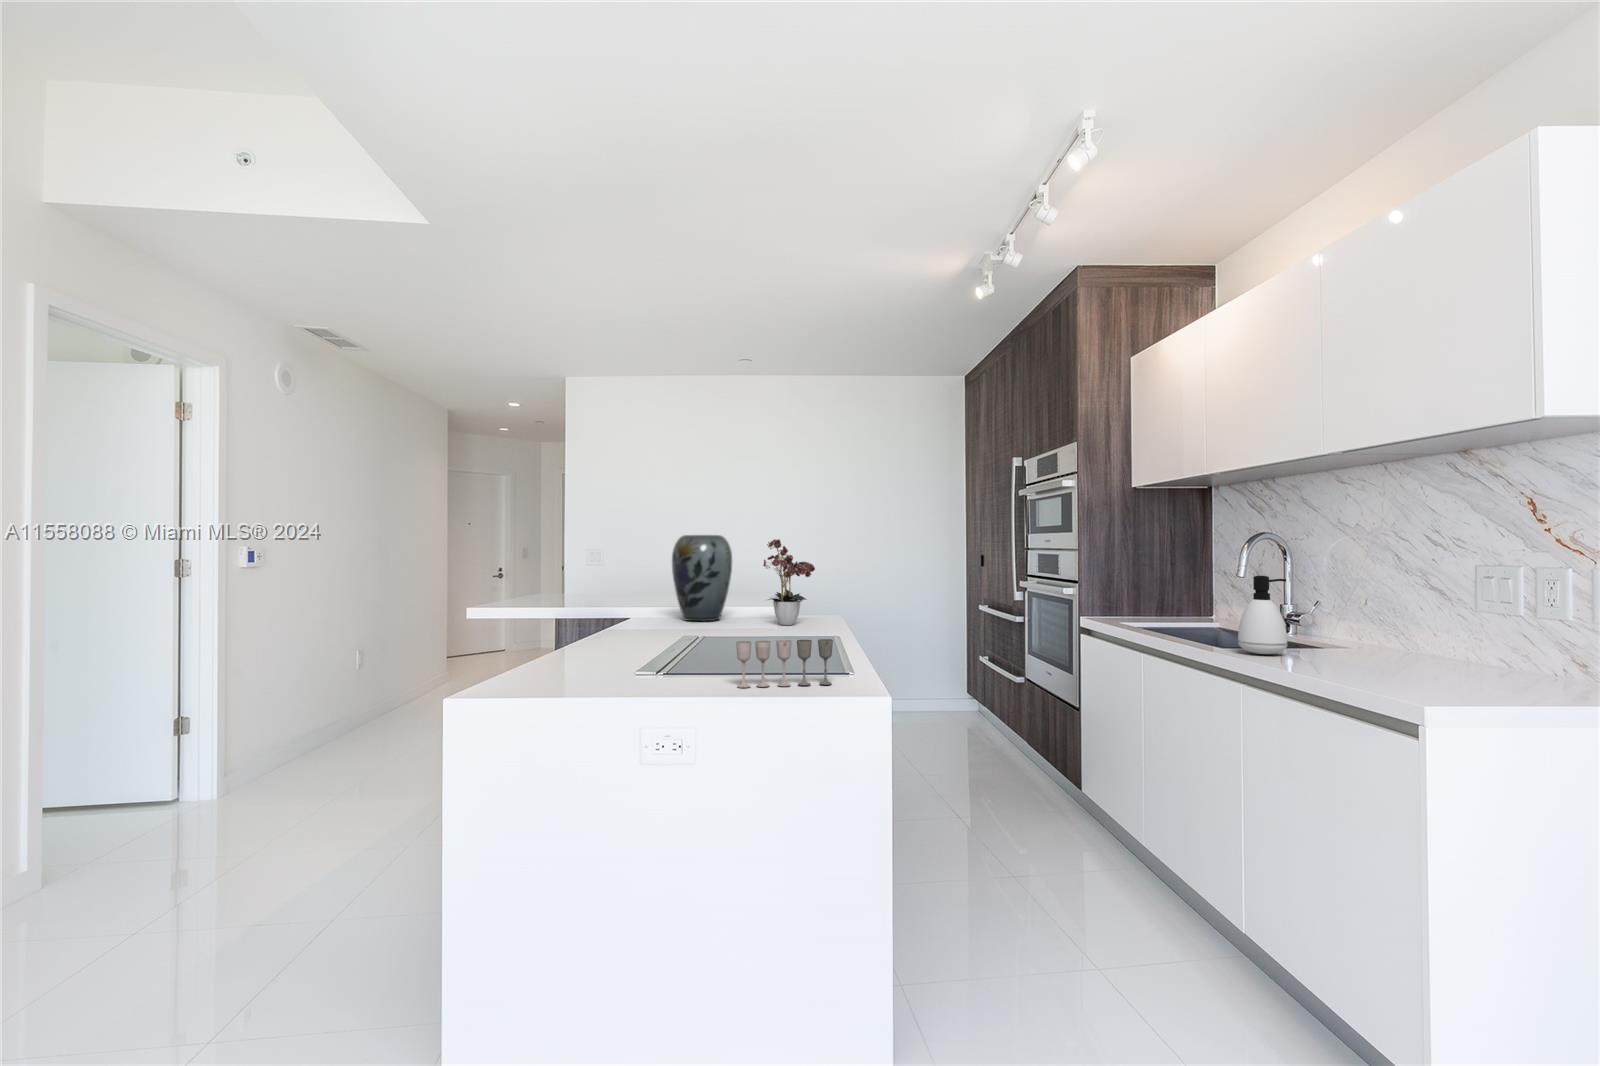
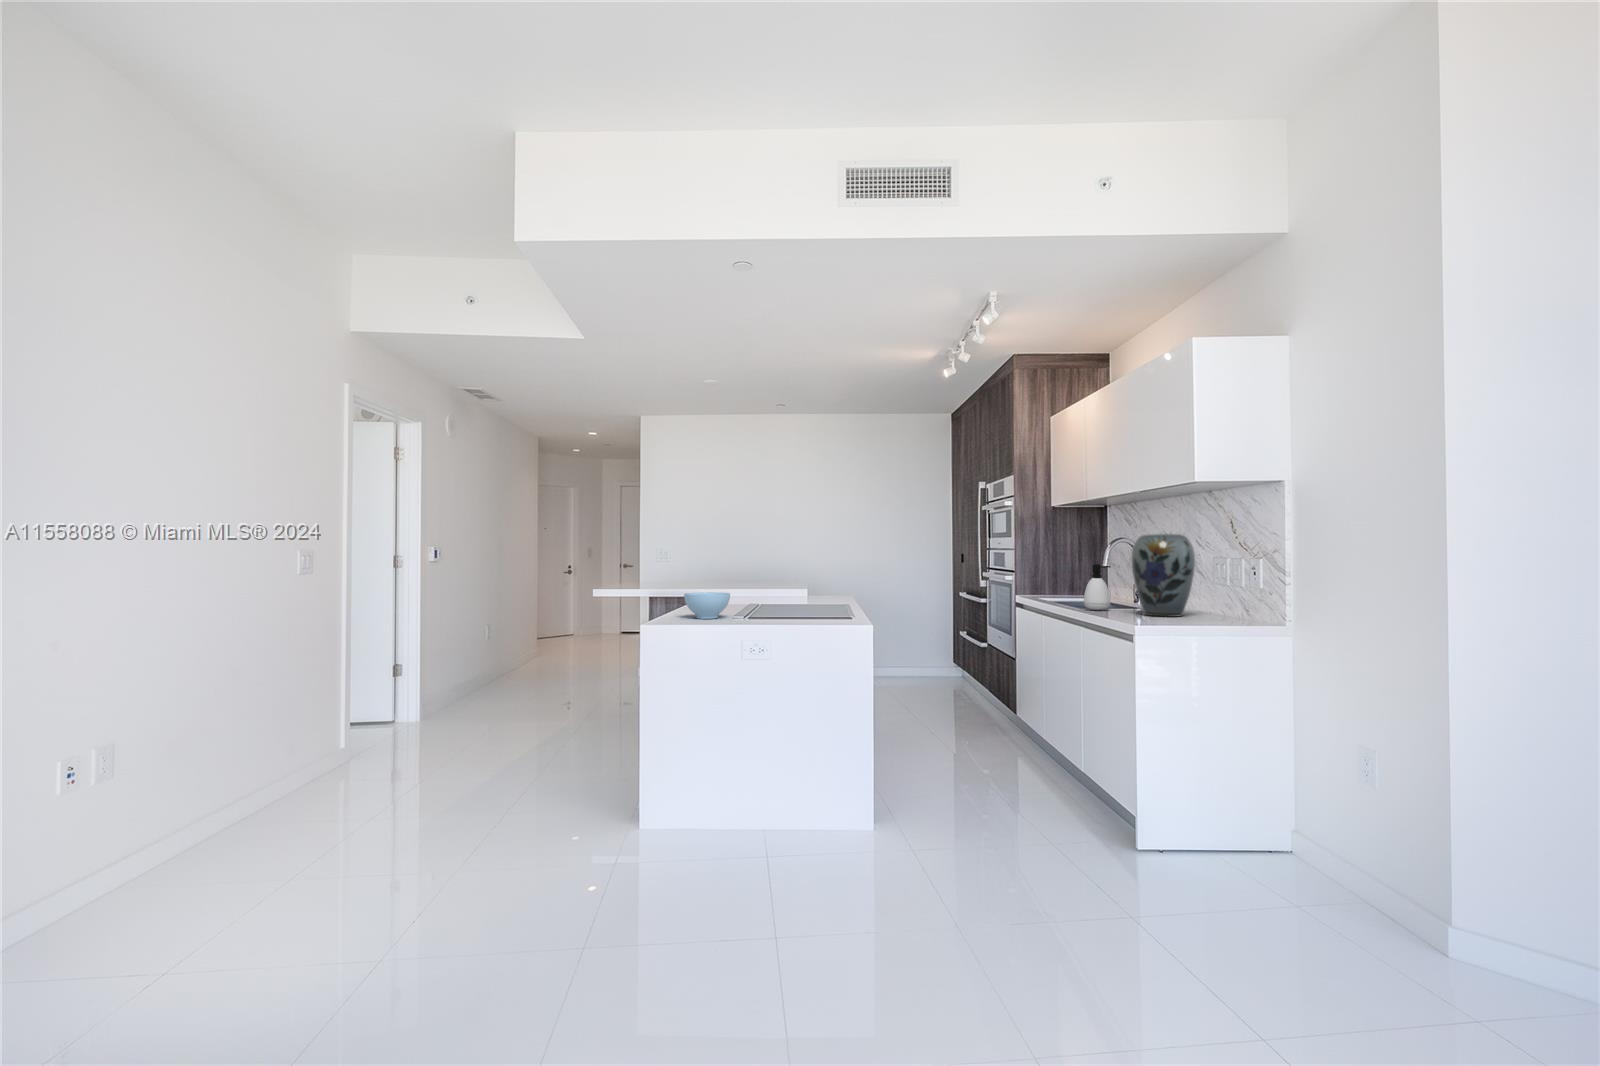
vase: present [672,535,732,621] -> present [1131,534,1195,617]
flower arrangement: present [763,539,815,625] -> none [799,540,838,599]
bowl: none [526,632,618,686] -> present [684,592,730,619]
wine glass: present [736,639,833,688] -> none [793,596,844,620]

